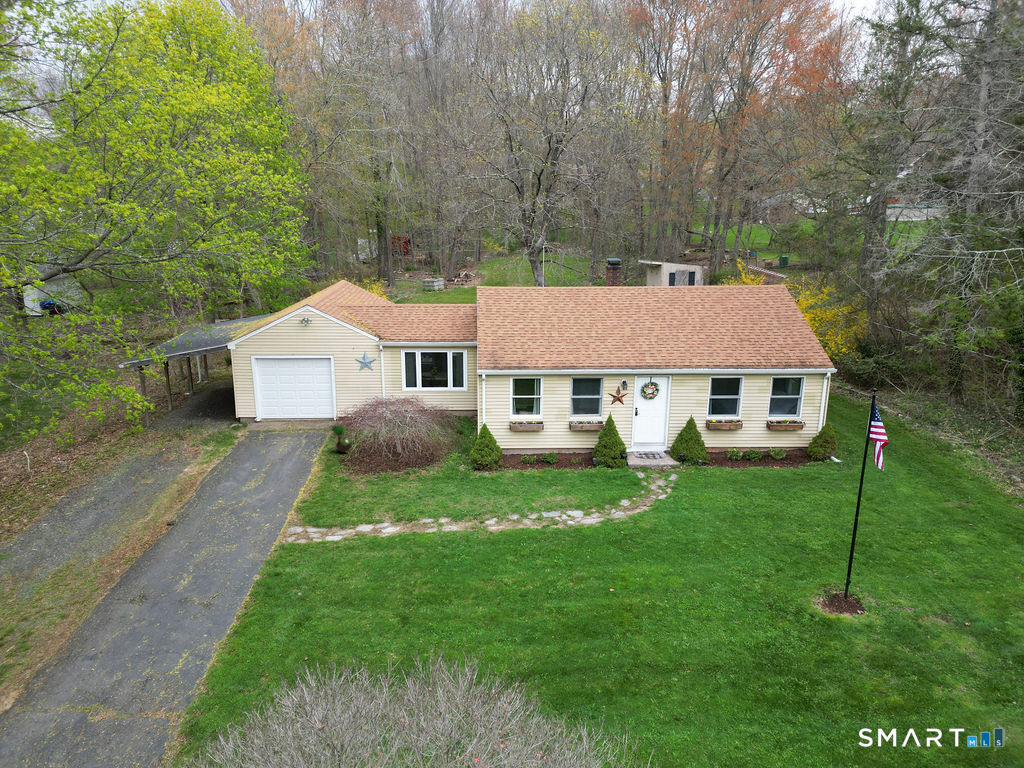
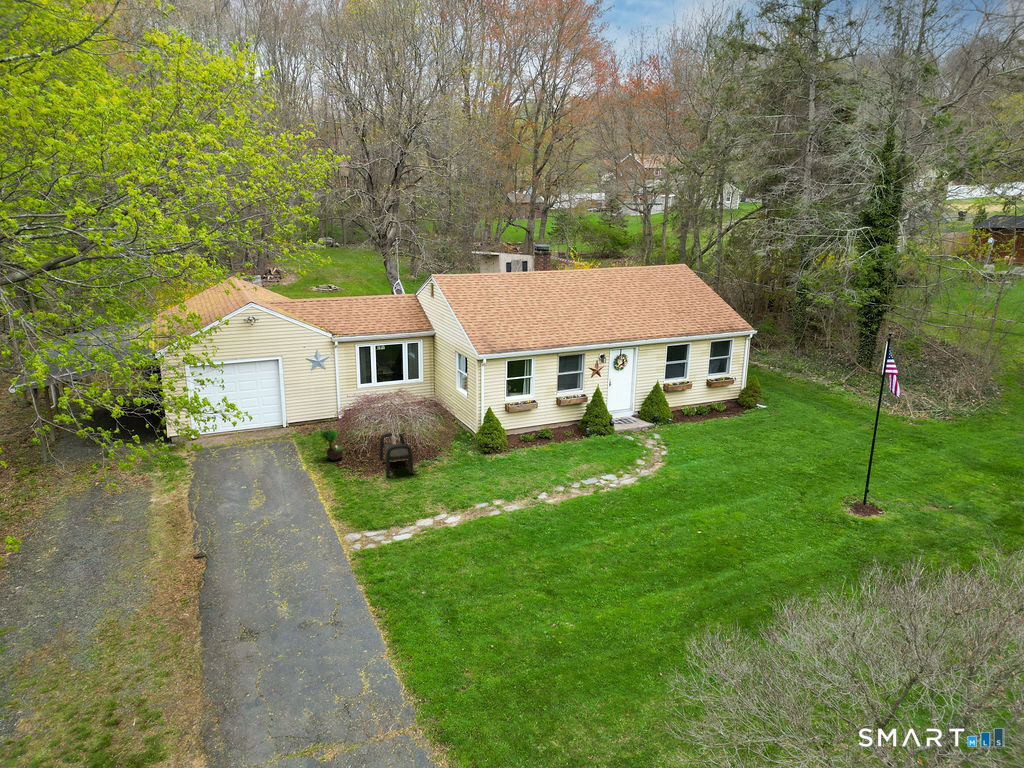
bench: none [361,435,397,476] -> present [379,433,413,477]

